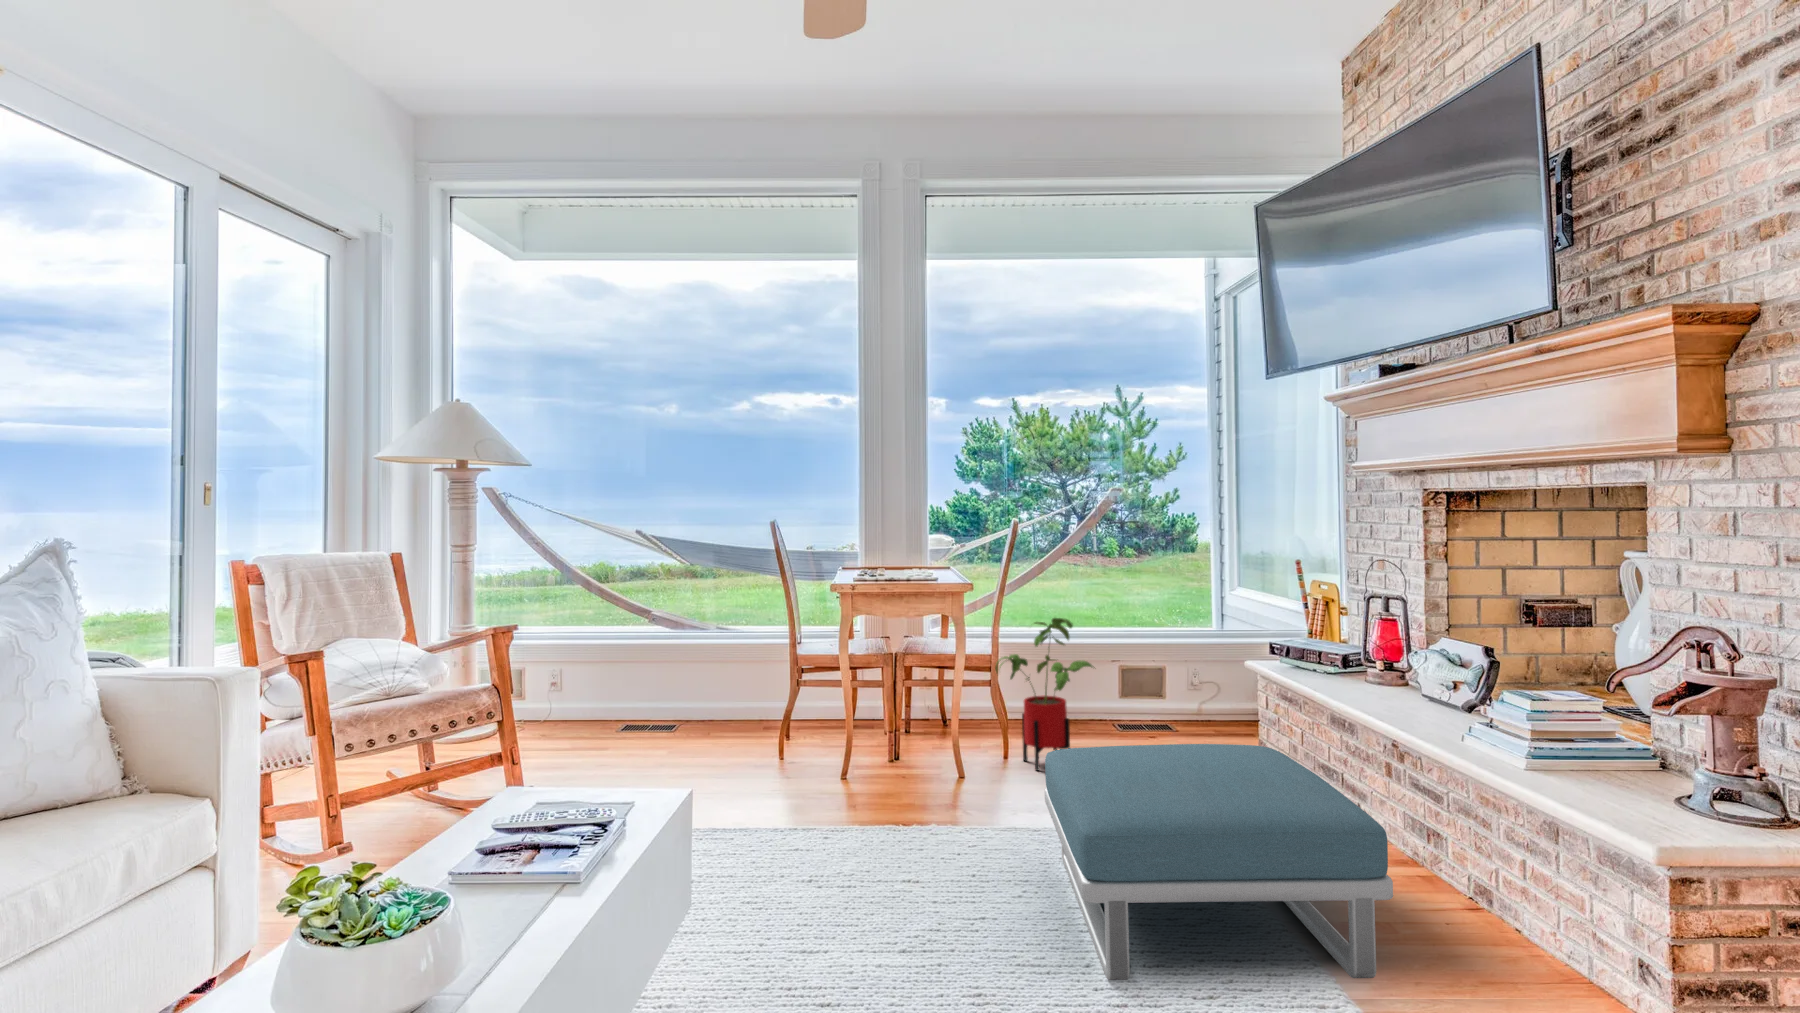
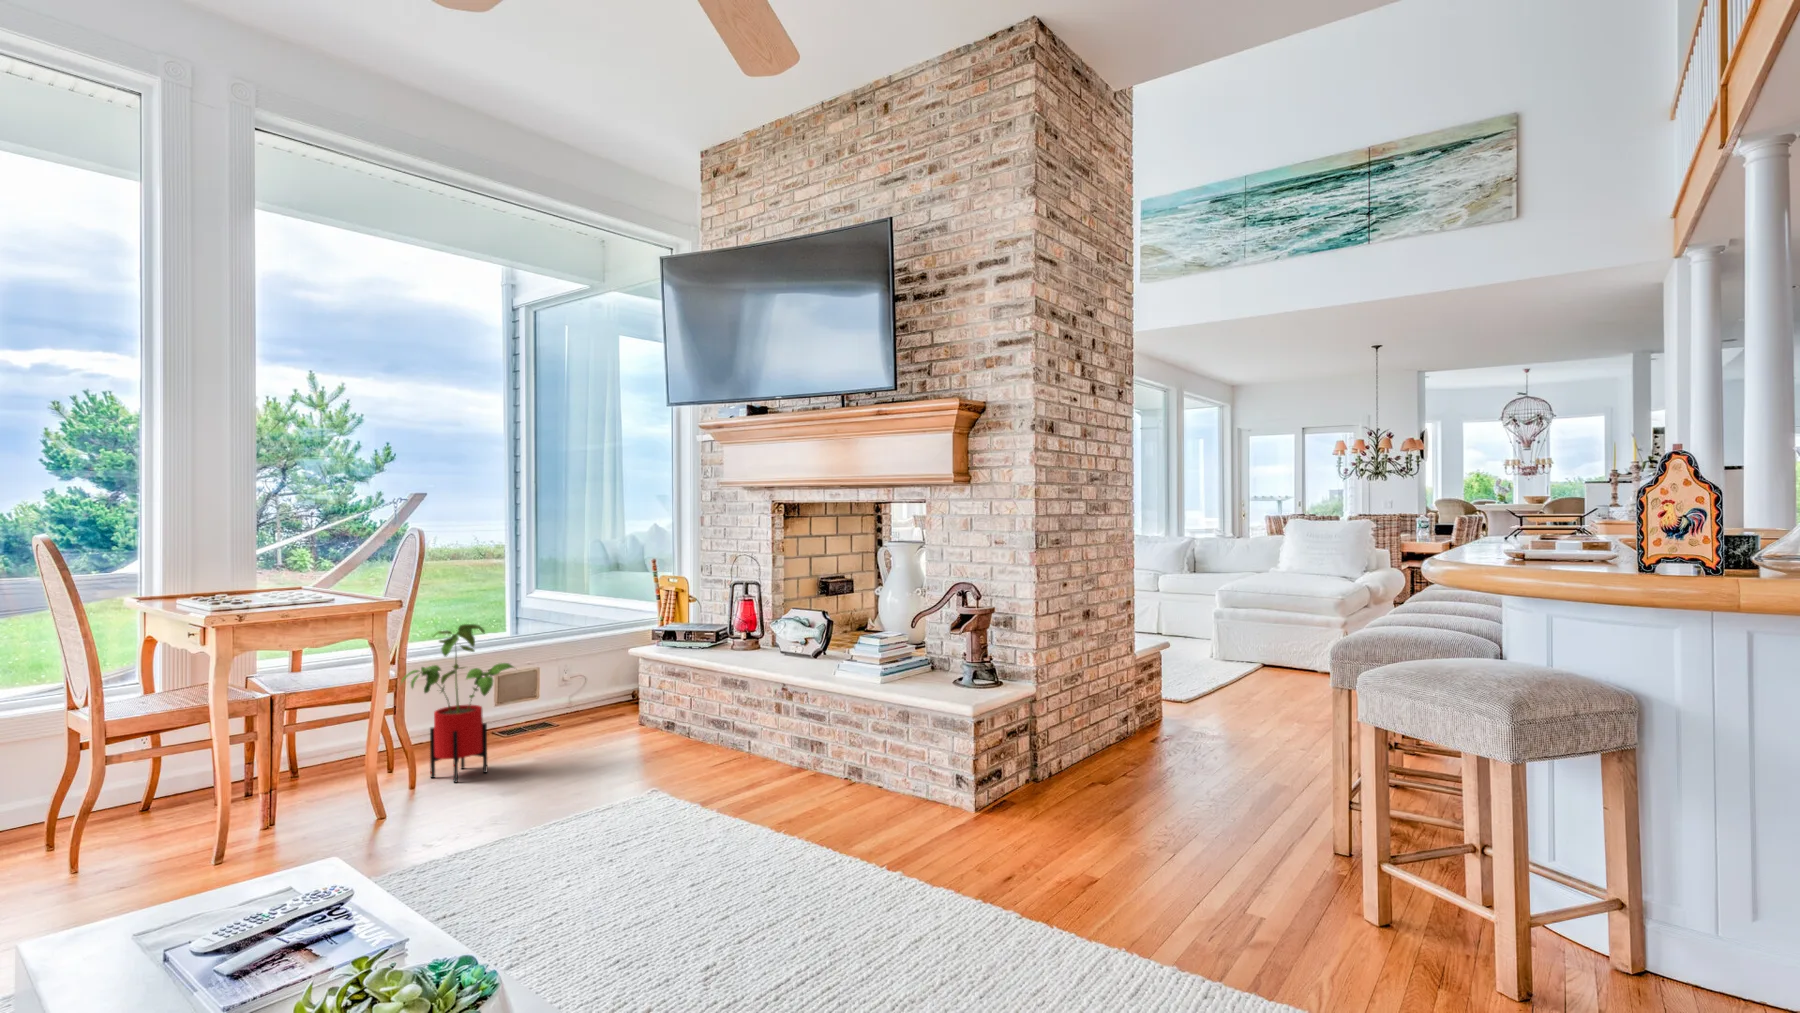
footstool: present [1045,744,1393,980] -> none [551,703,849,898]

